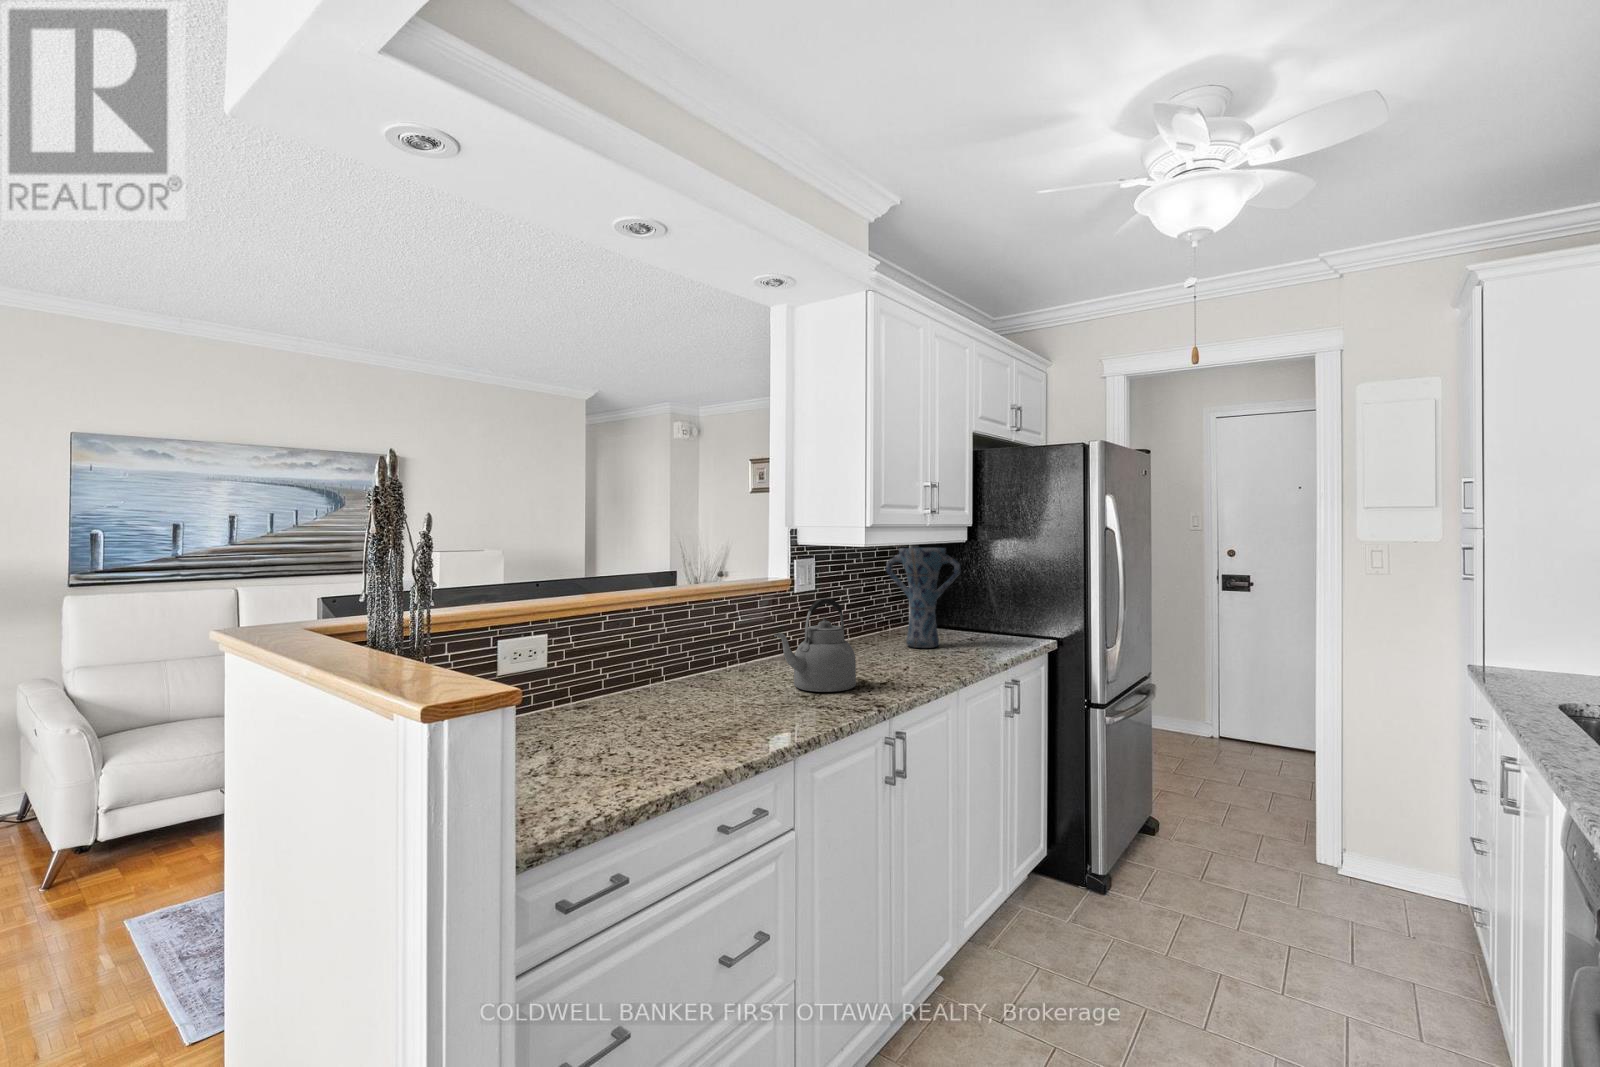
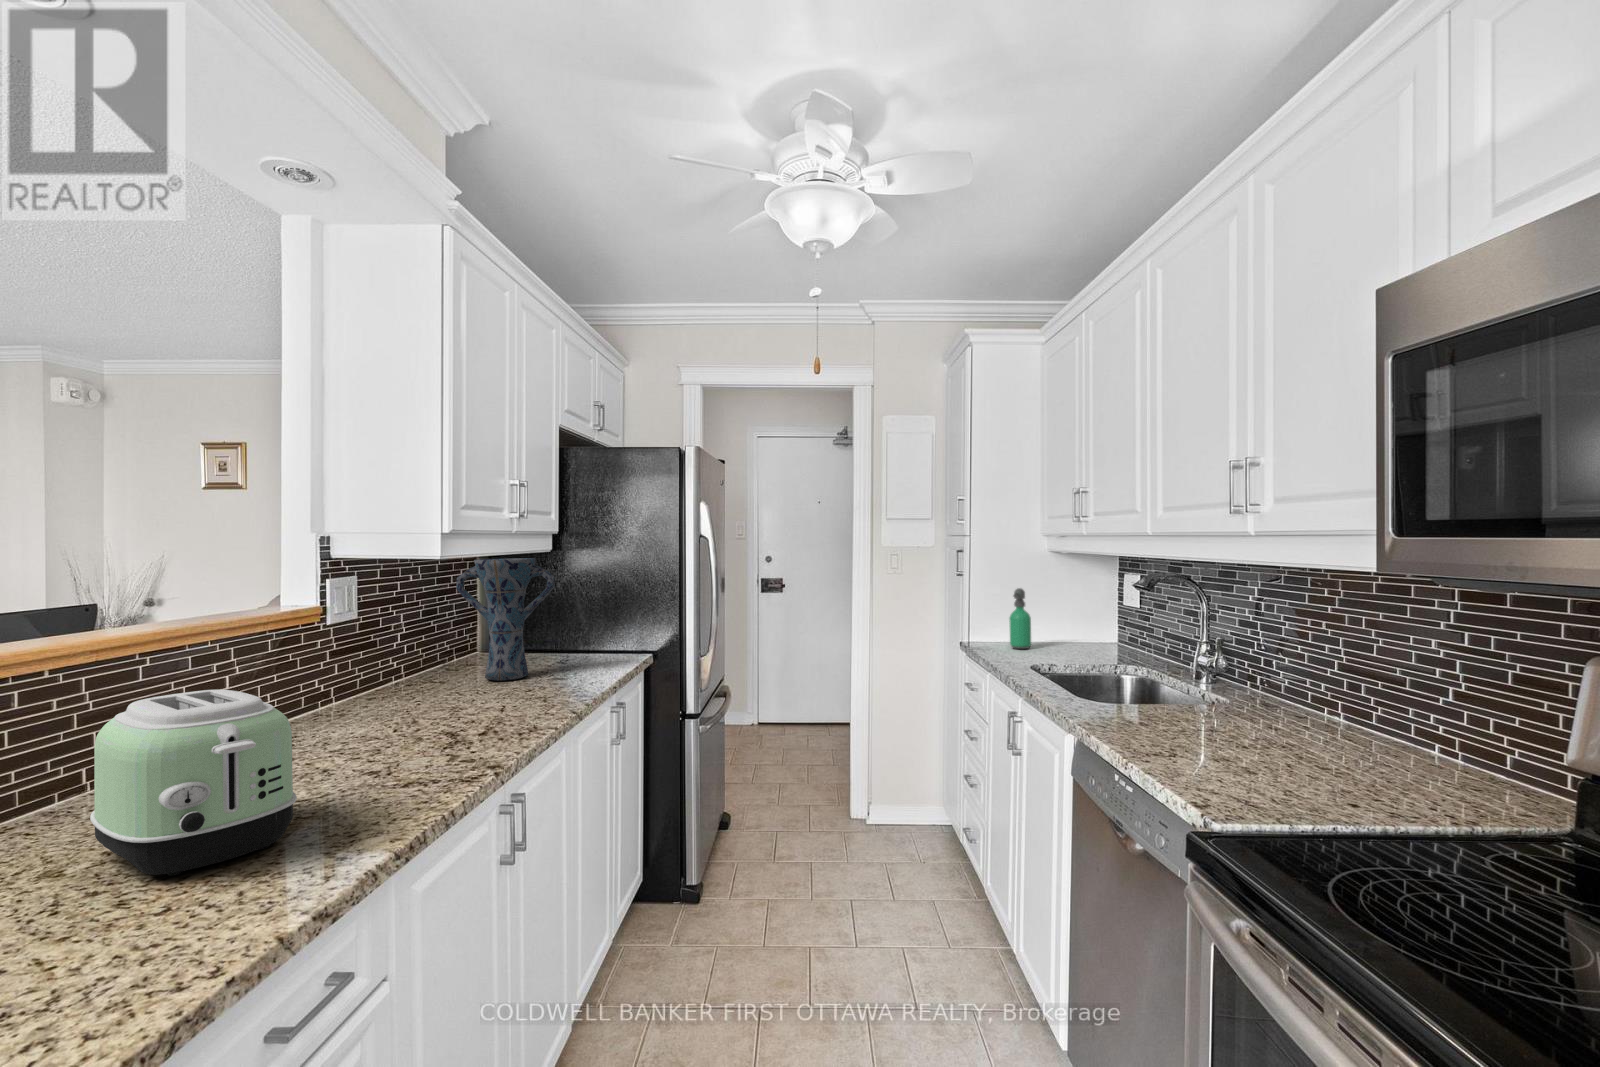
kettle: present [774,598,856,692] -> none [319,629,447,763]
soap dispenser: none [1522,602,1559,681] -> present [1009,588,1031,649]
toaster: none [657,627,751,730] -> present [90,689,297,876]

